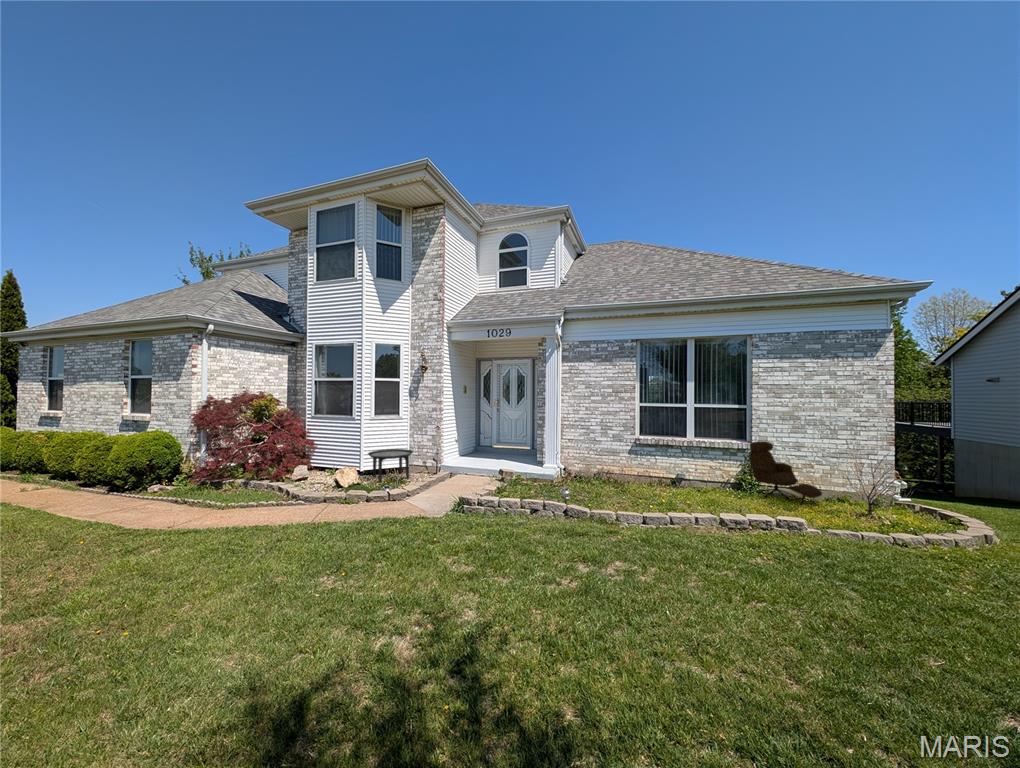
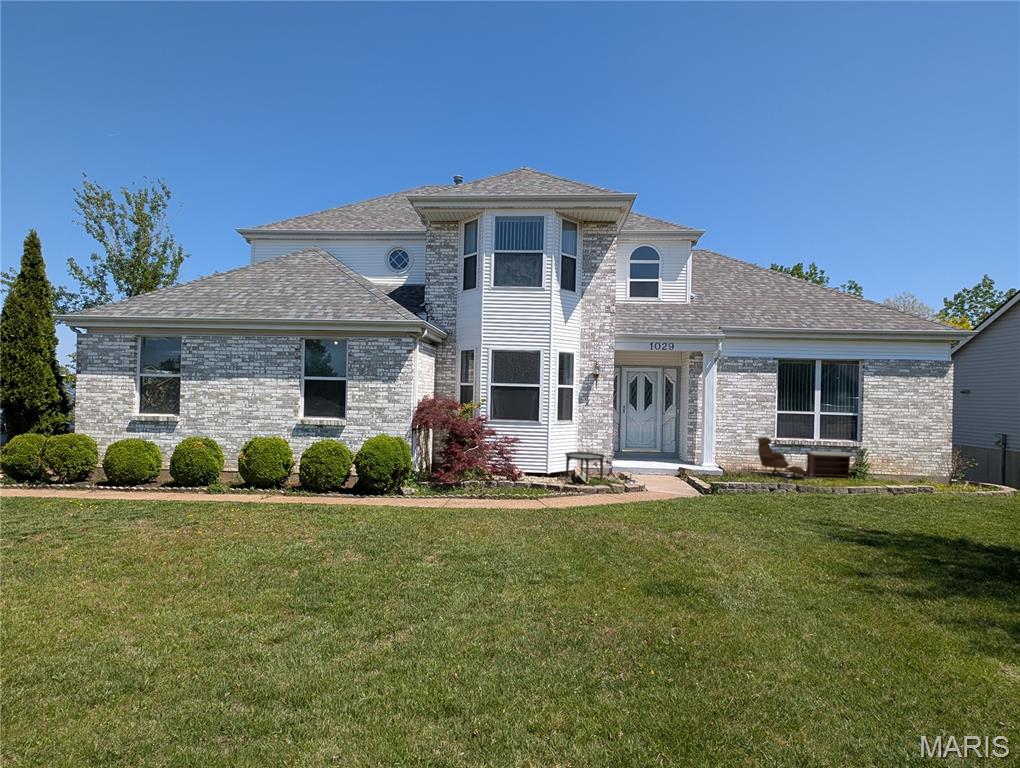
lounge chair: present [750,441,822,505] -> present [758,437,805,479]
bench: none [673,453,728,492] -> present [806,451,851,478]

